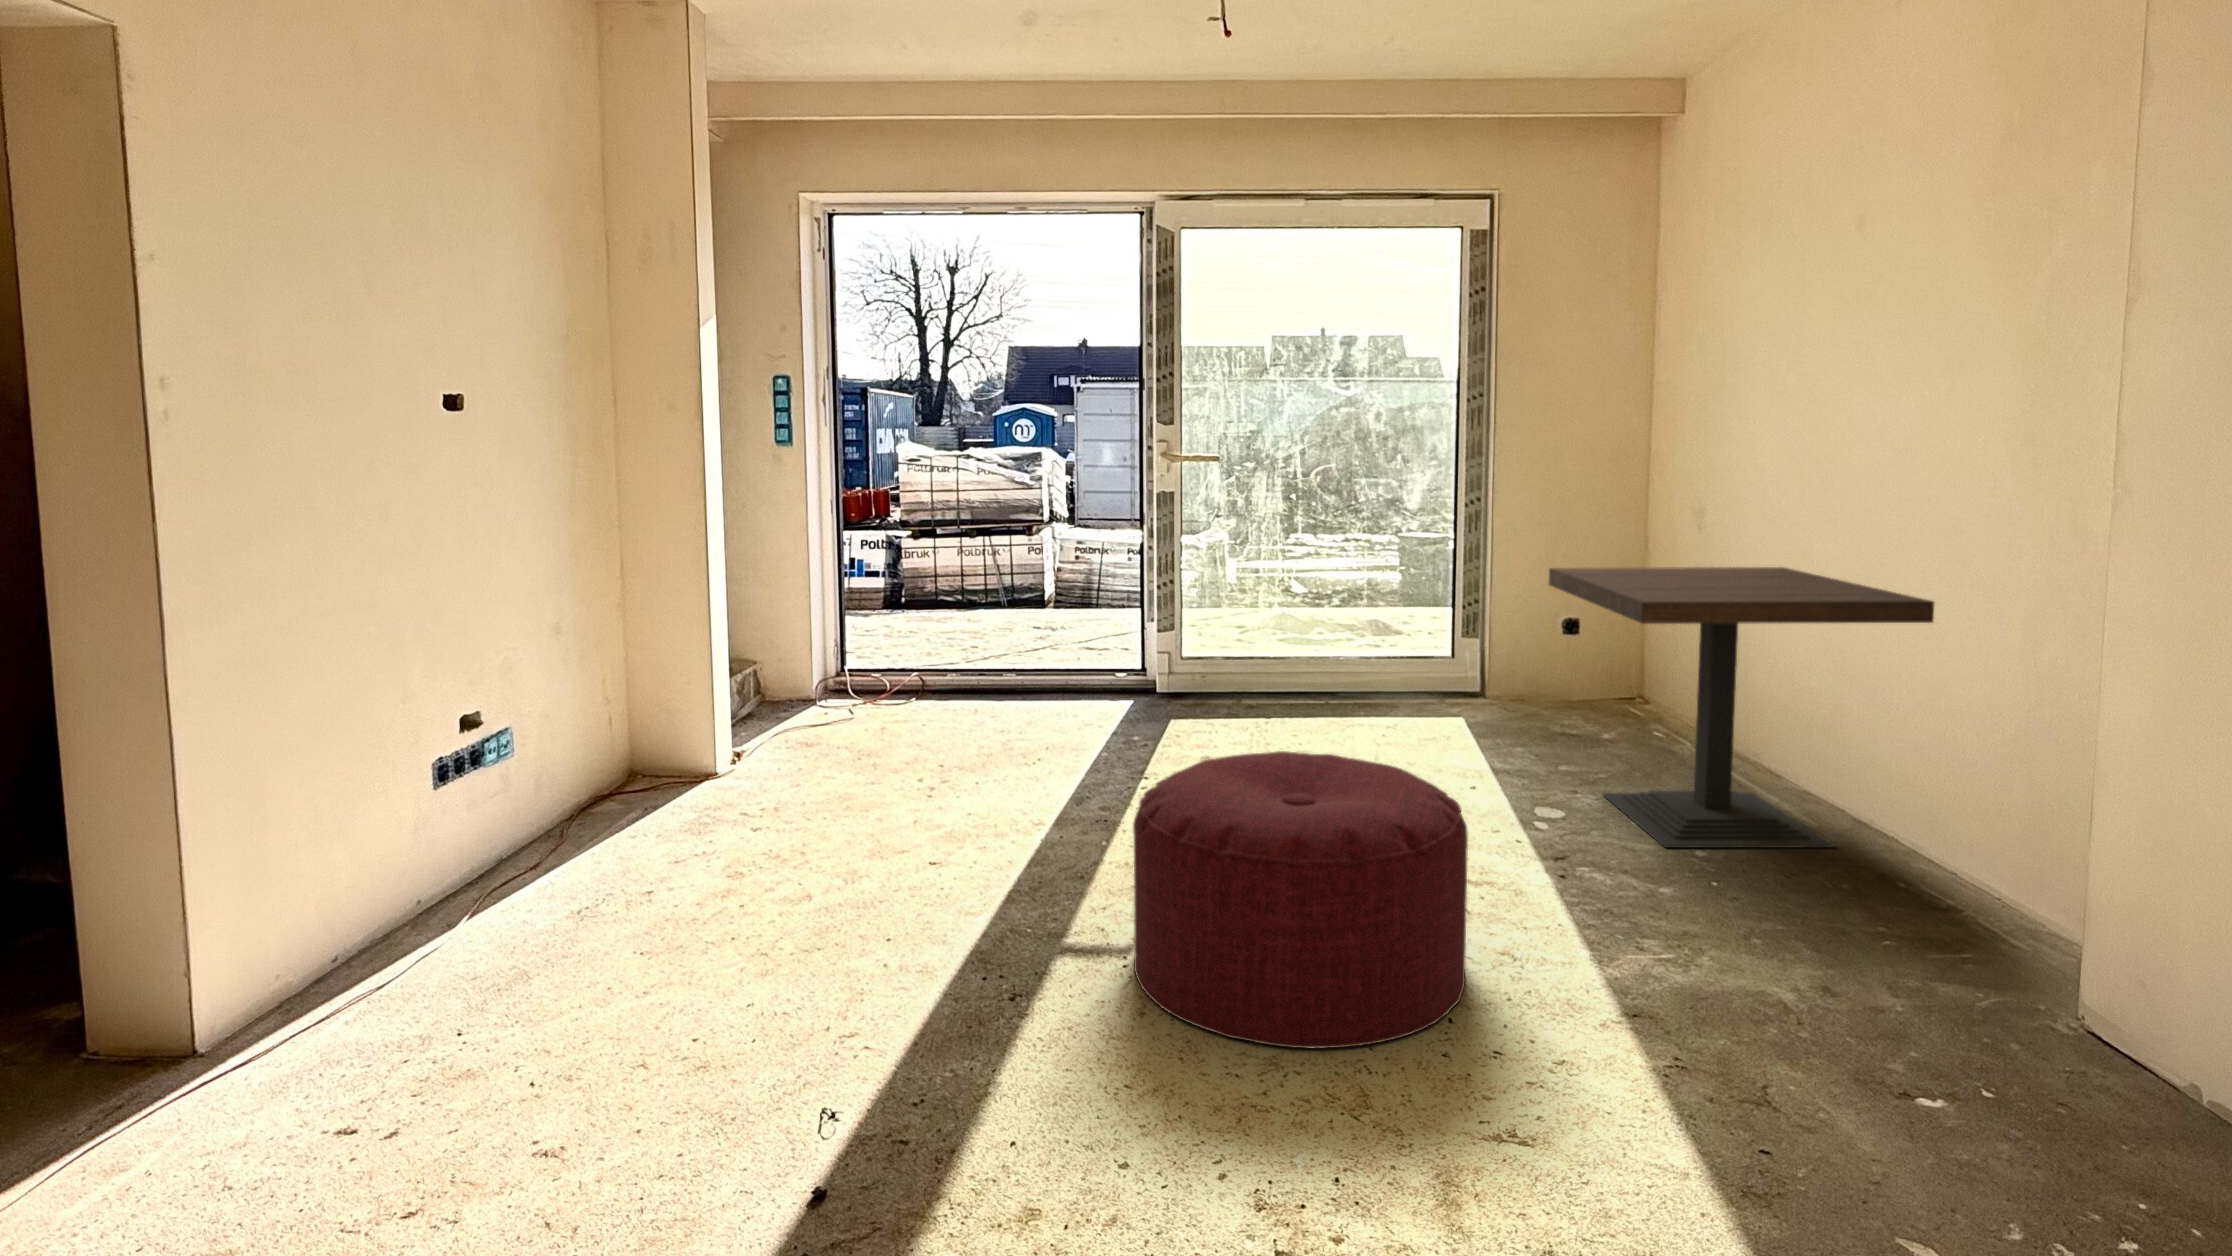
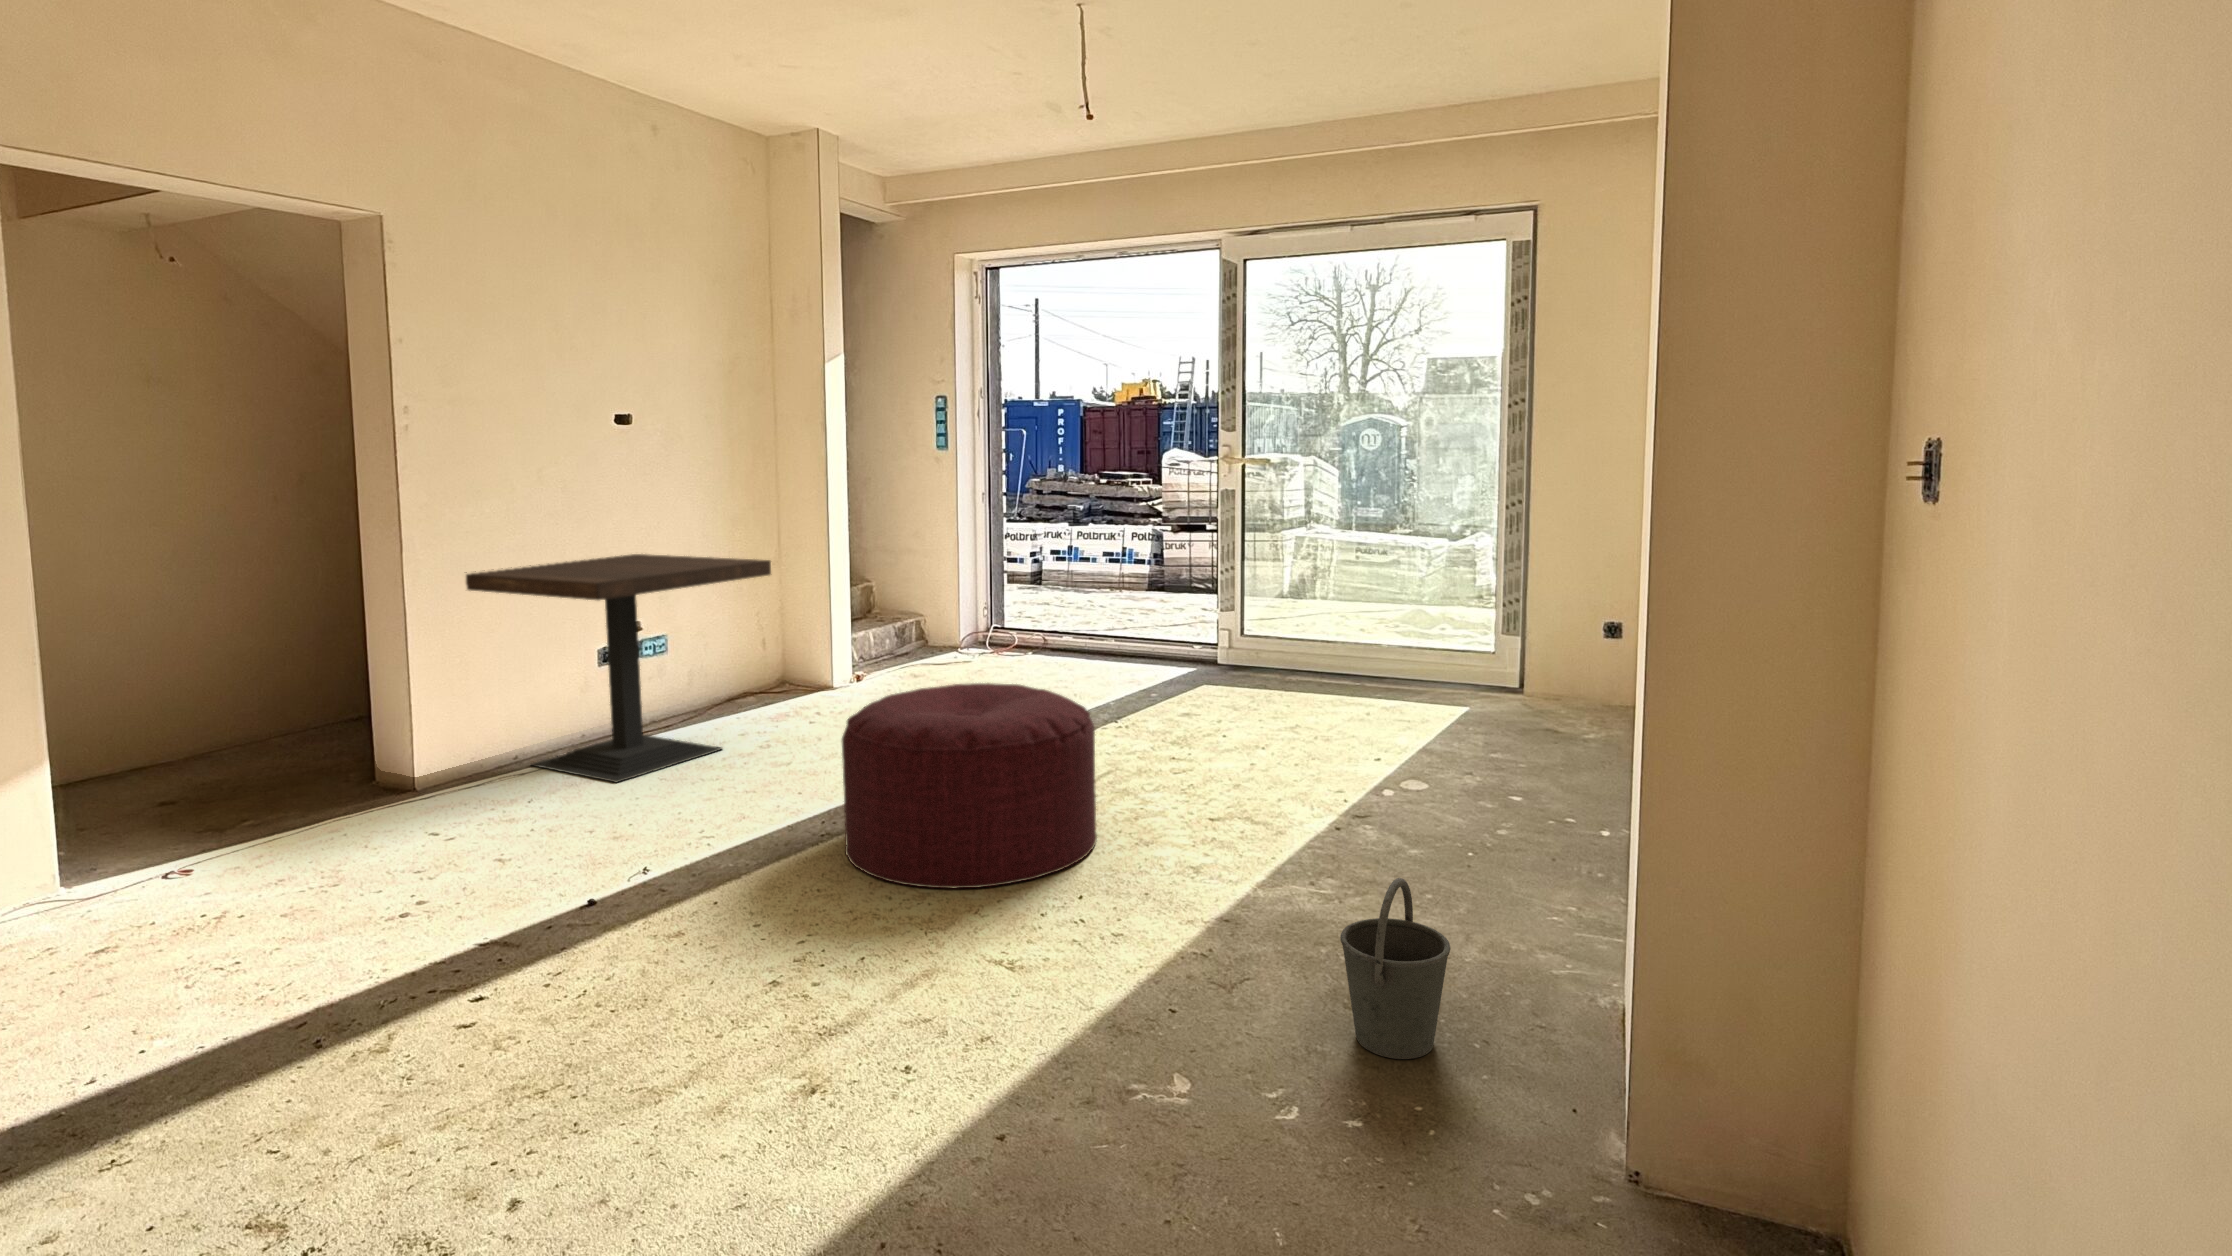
side table: present [1549,567,1935,848] -> present [466,554,771,783]
bucket: none [2032,925,2179,1123] -> present [1340,878,1450,1059]

